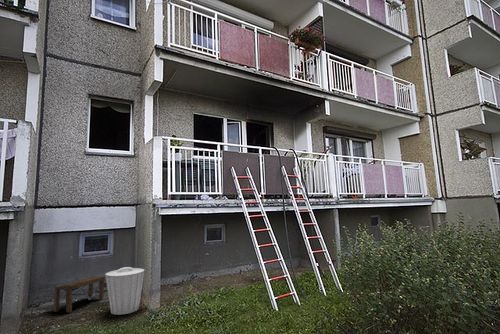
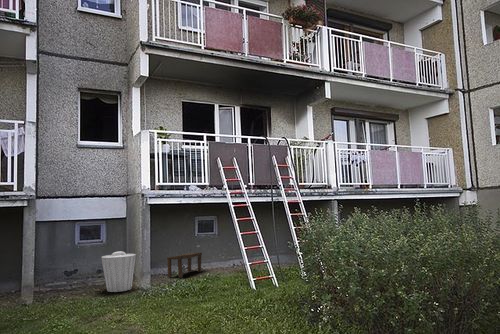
bench: present [54,276,105,313] -> present [167,252,202,278]

